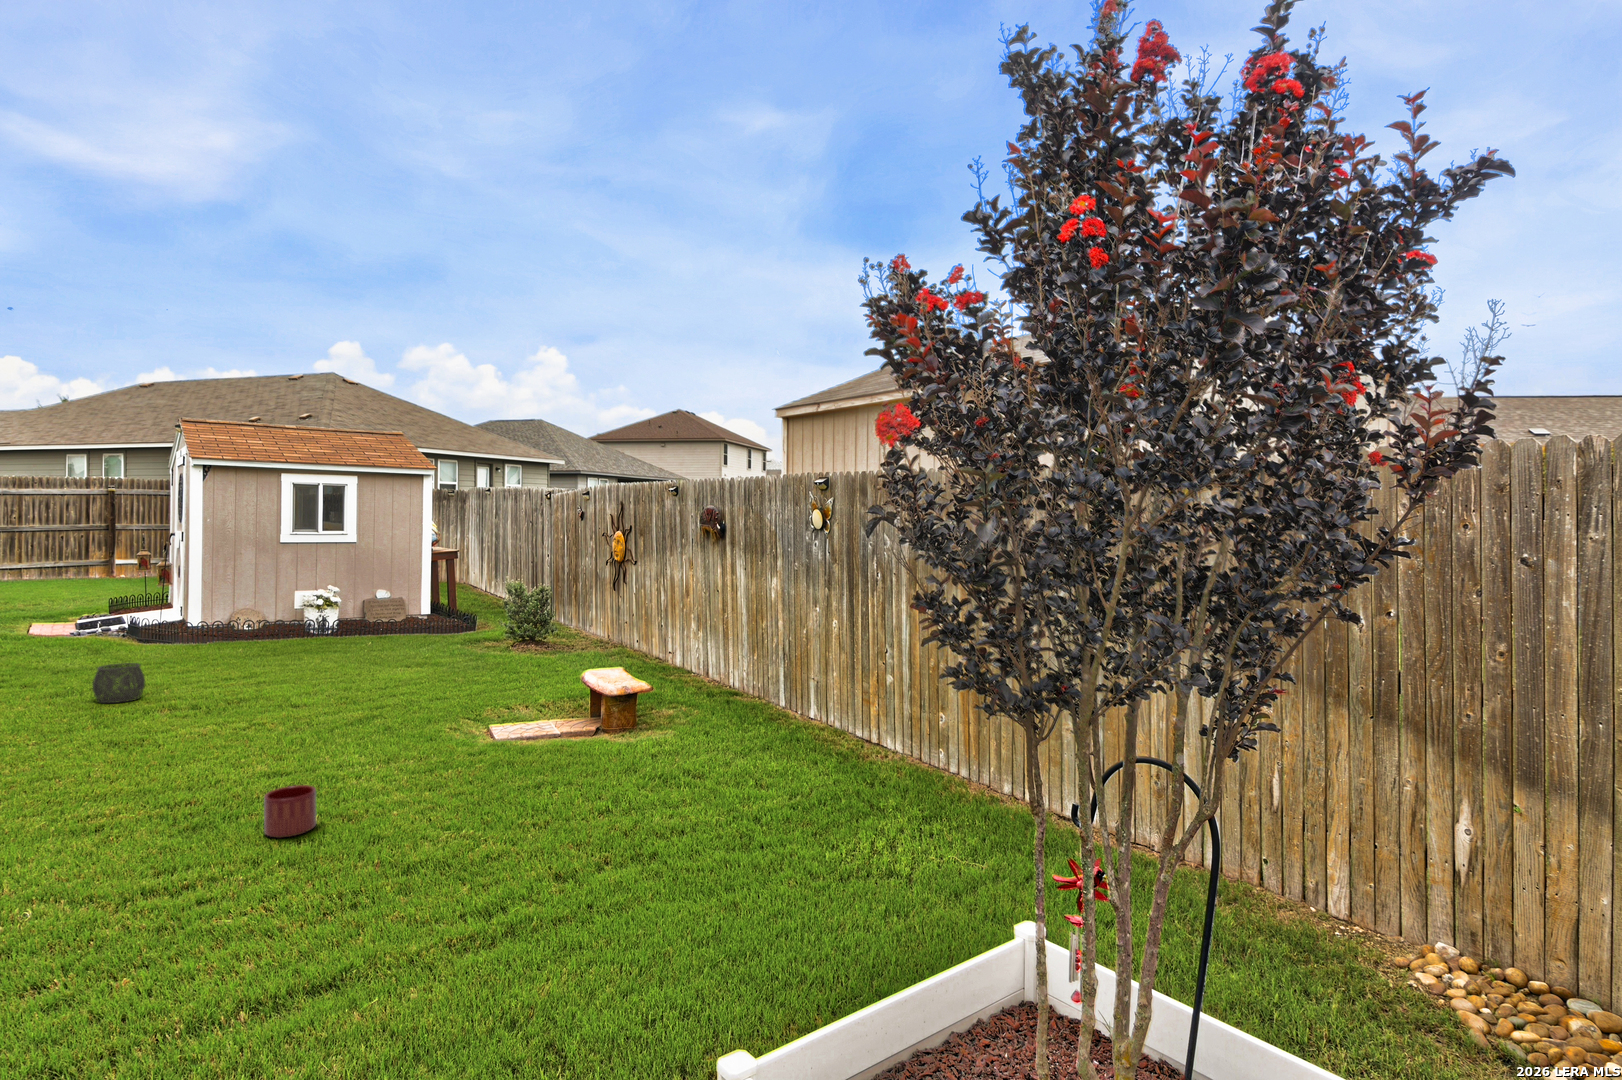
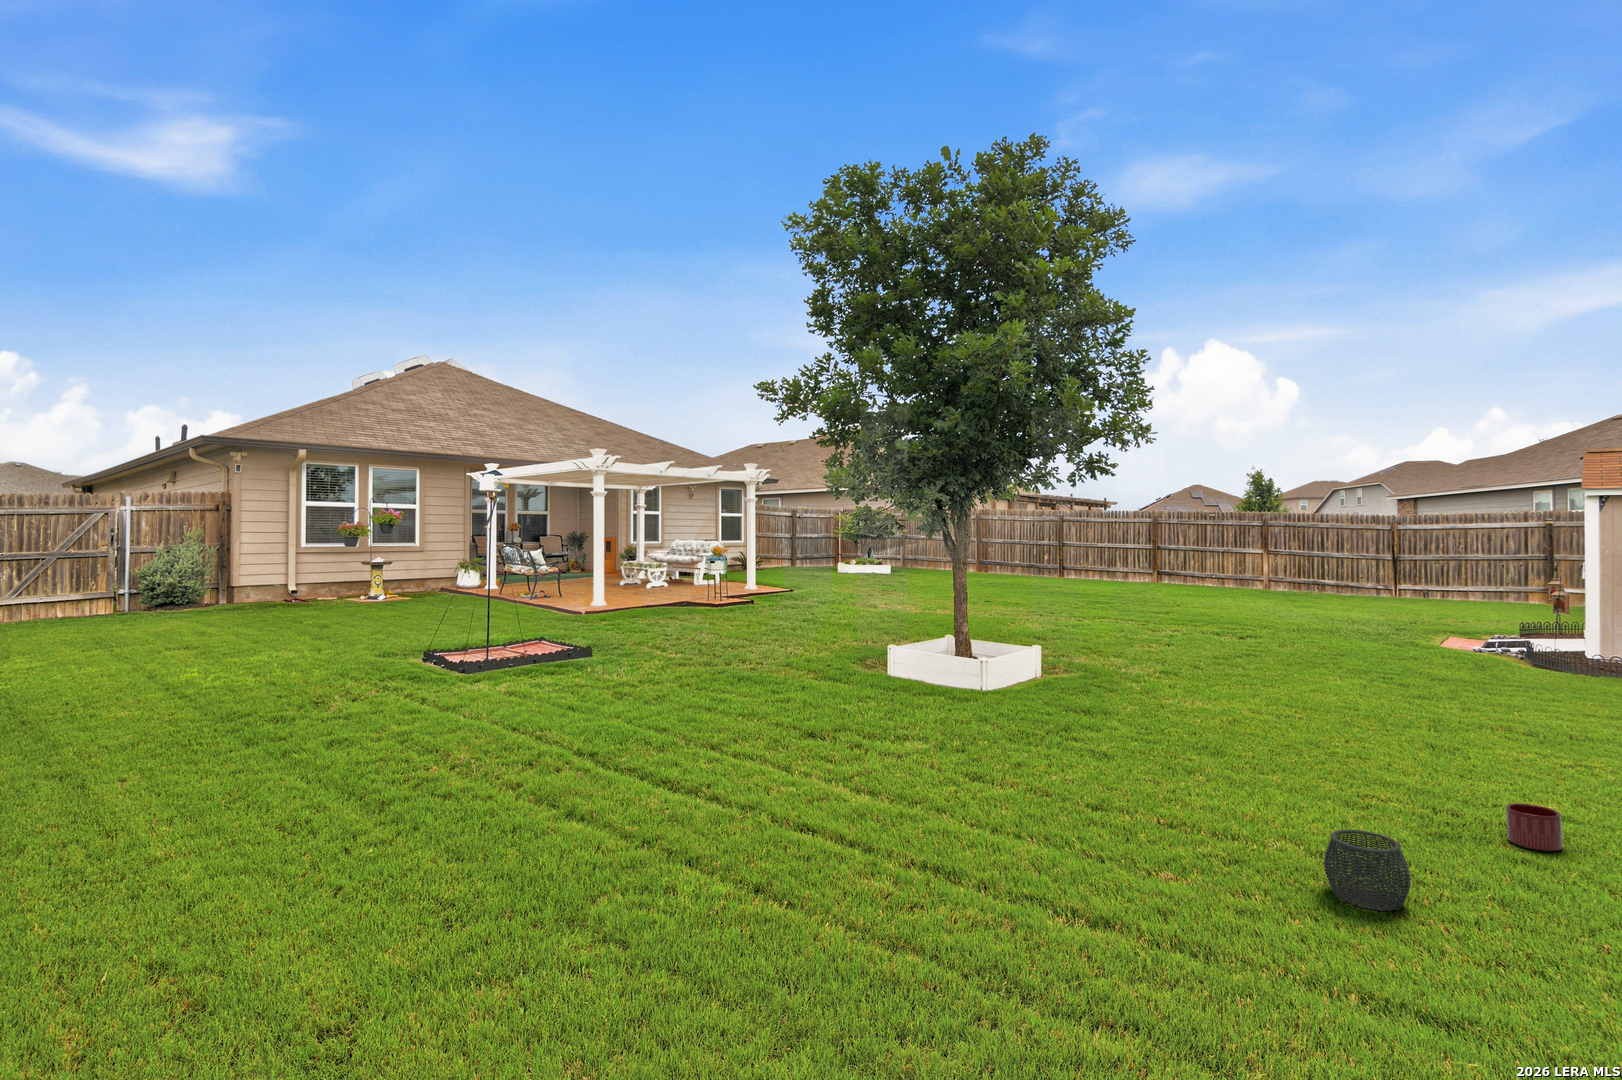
woven basket: present [93,663,145,703] -> present [1324,830,1411,911]

